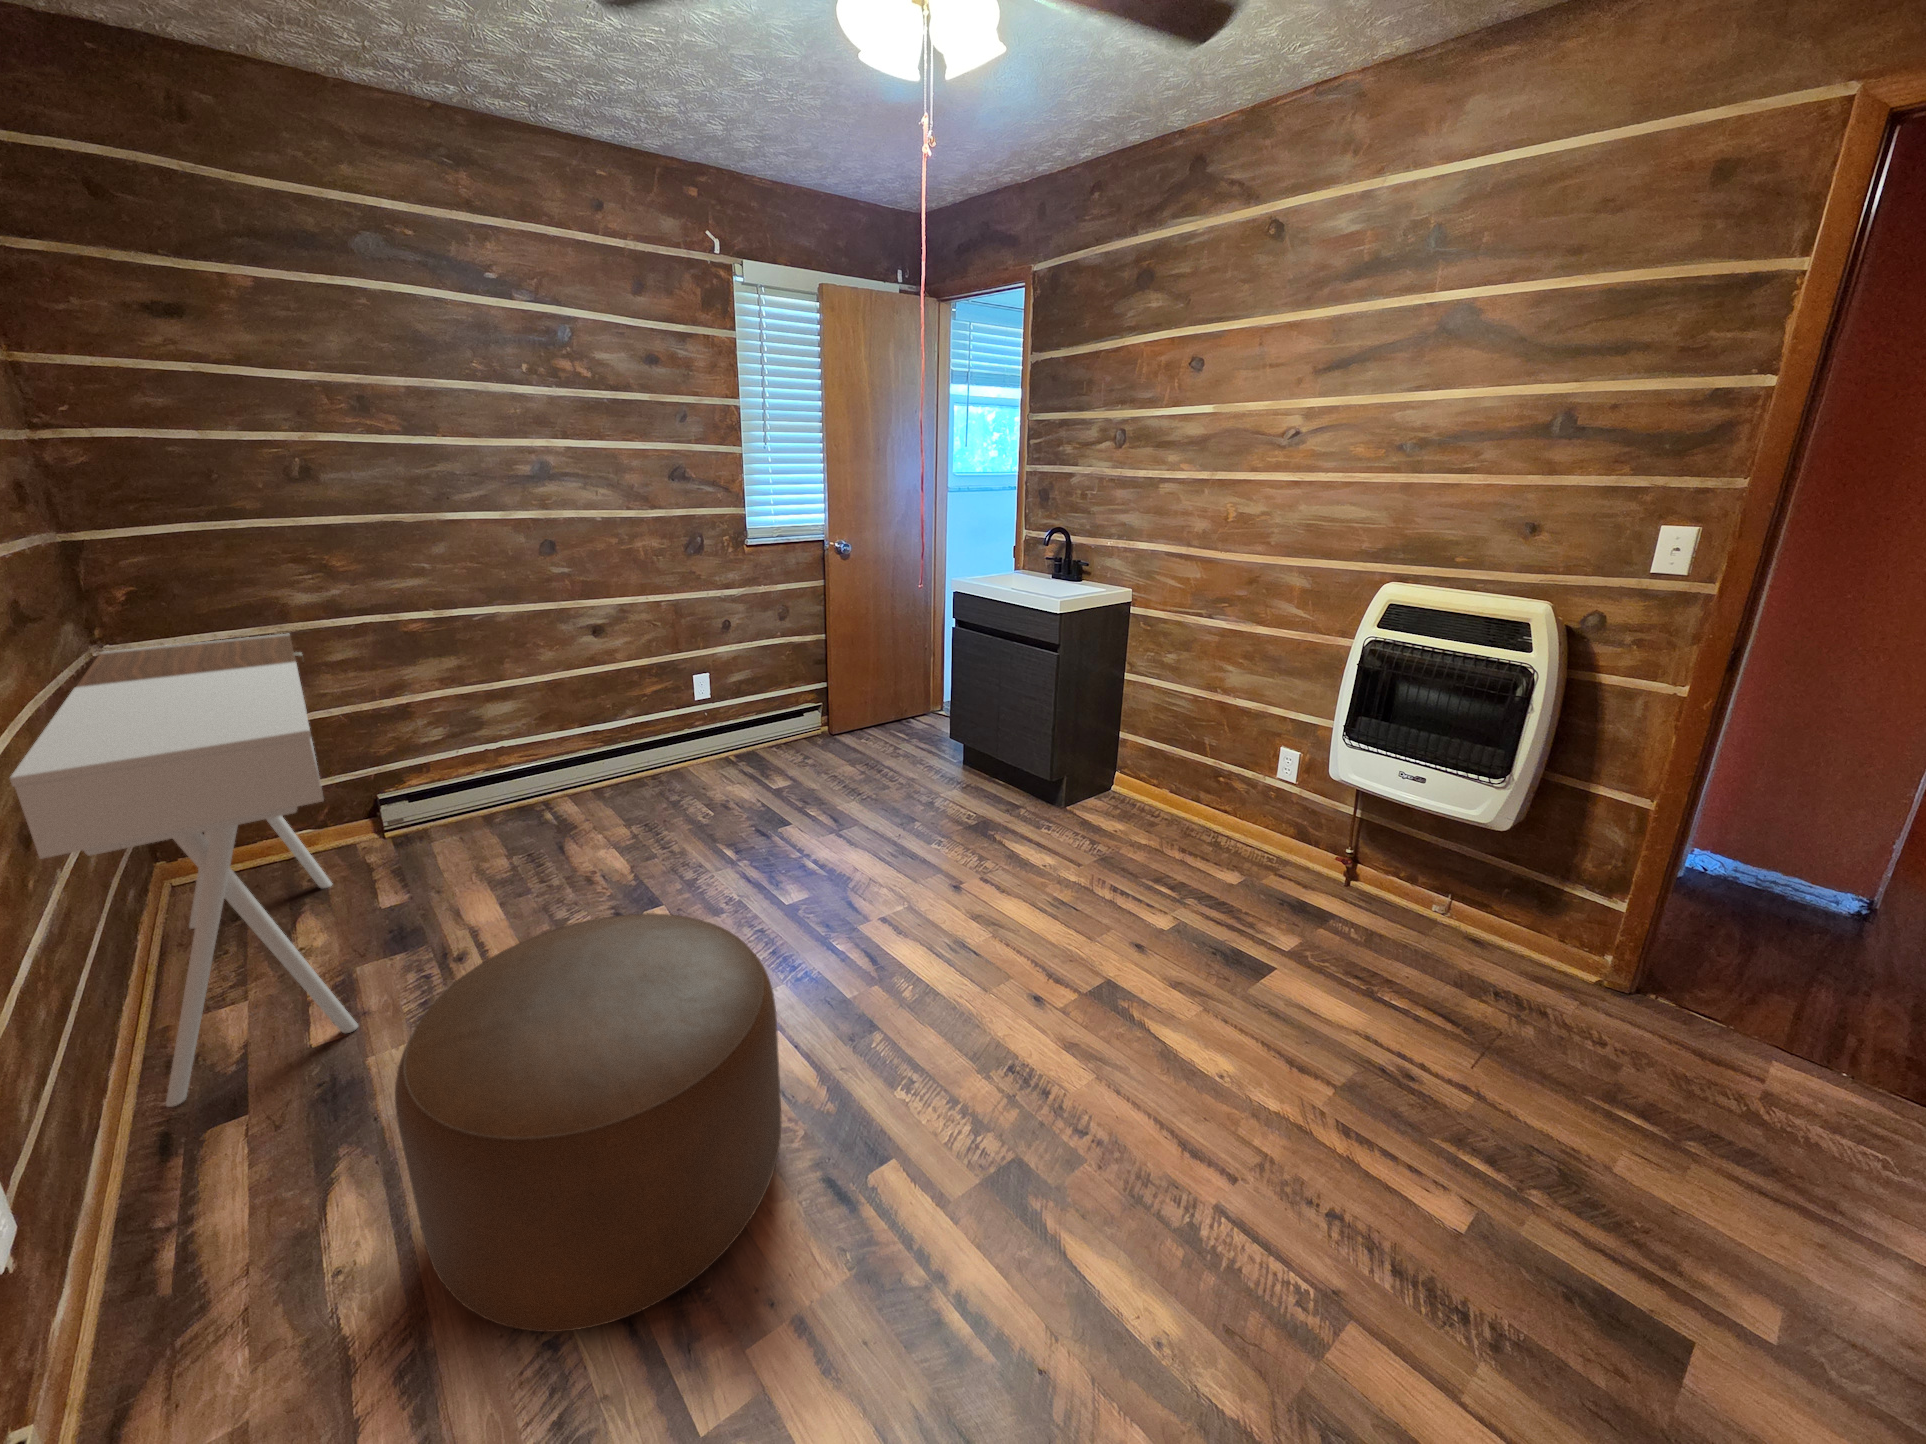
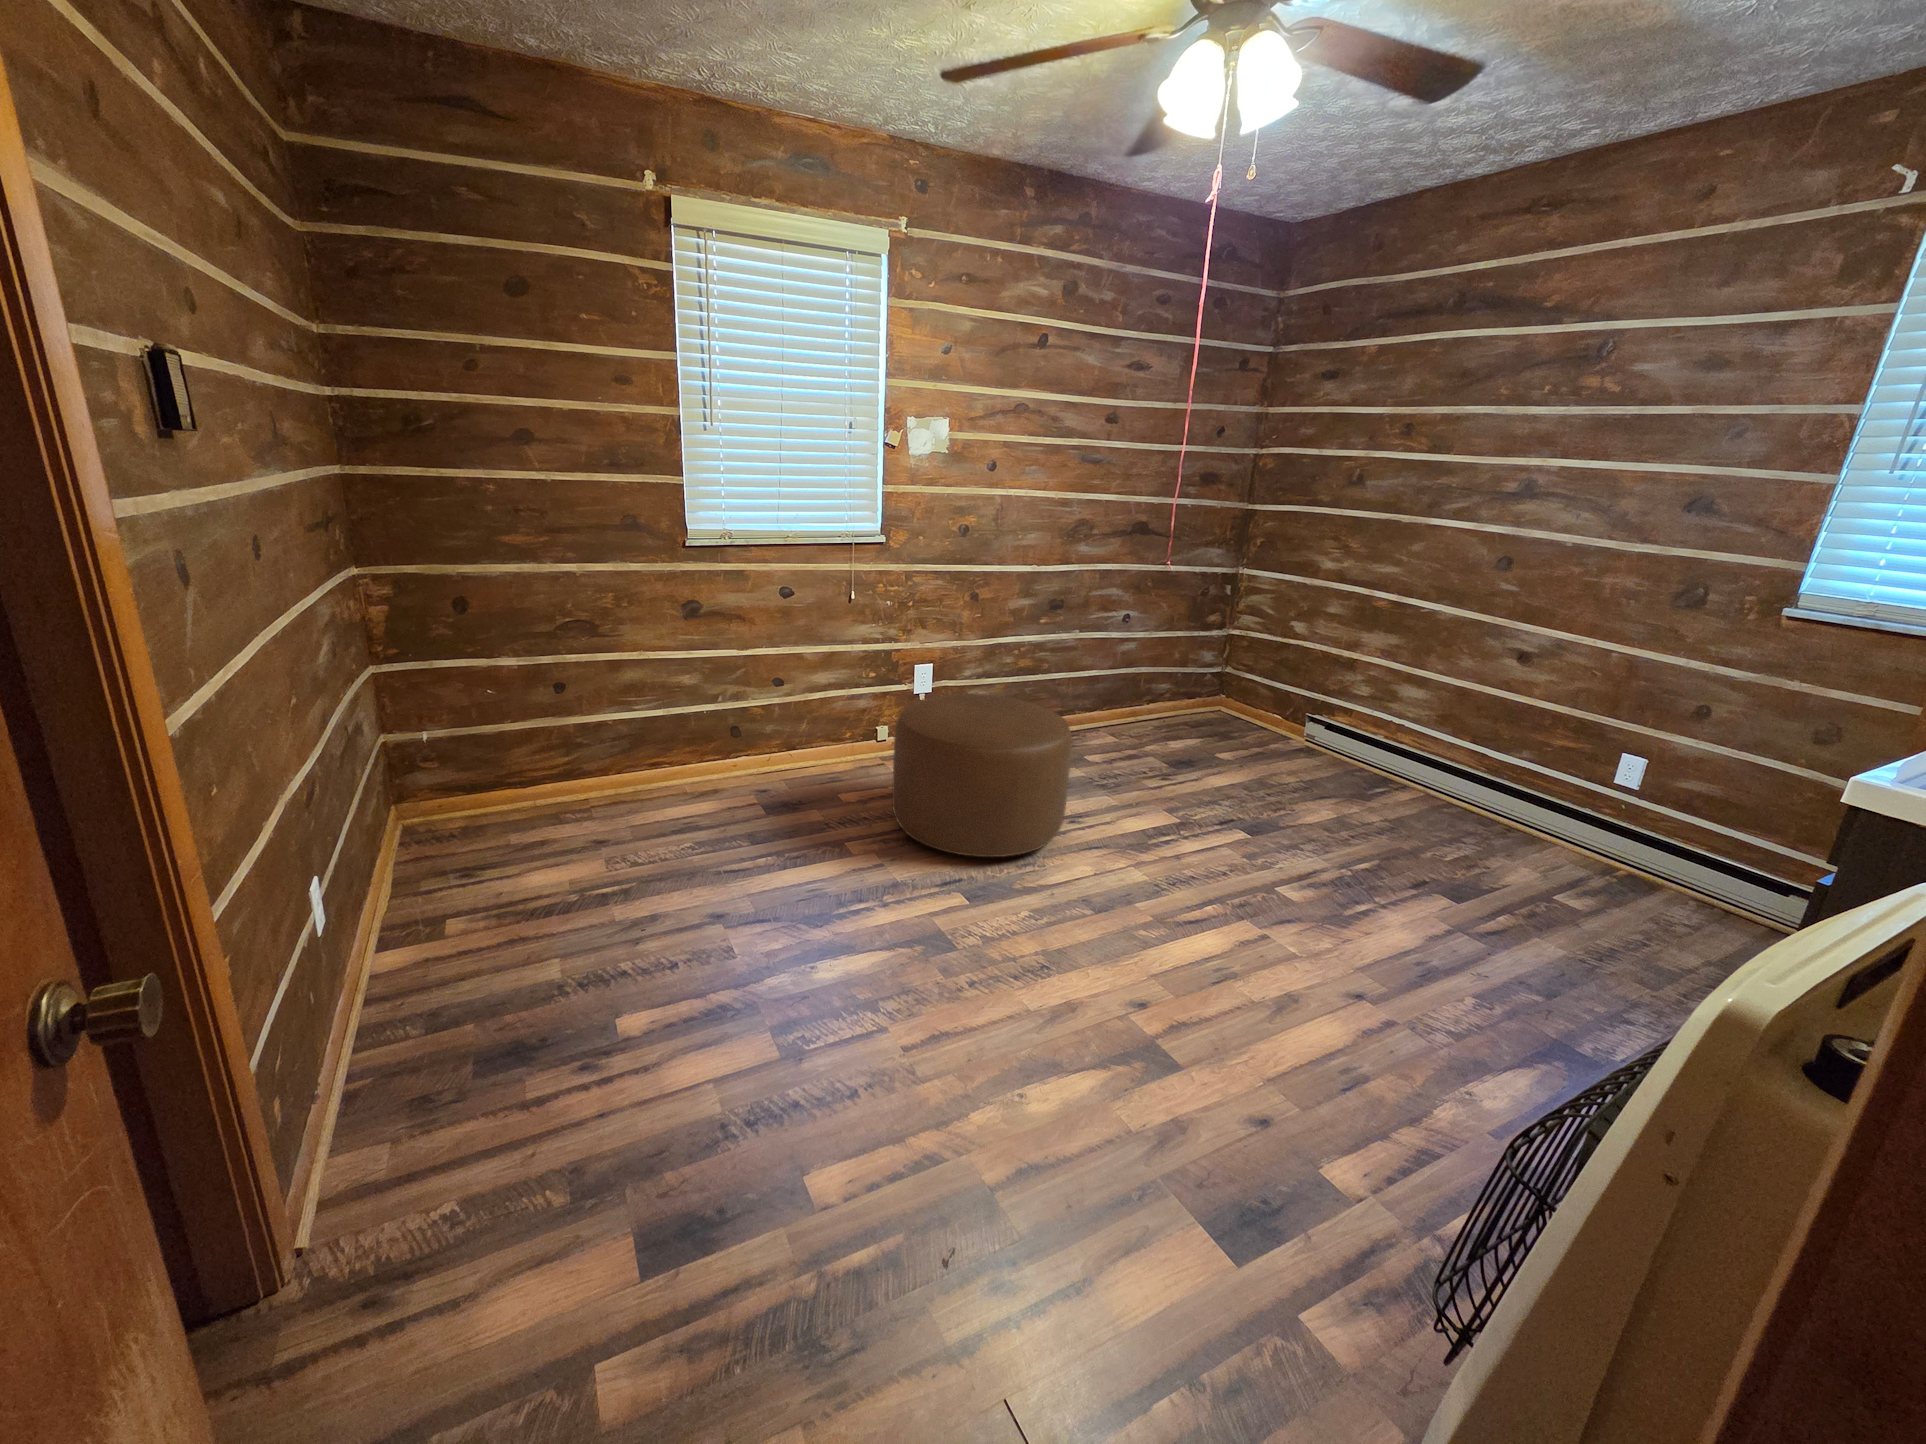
desk: present [10,634,358,1107] -> none [1036,566,1283,764]

